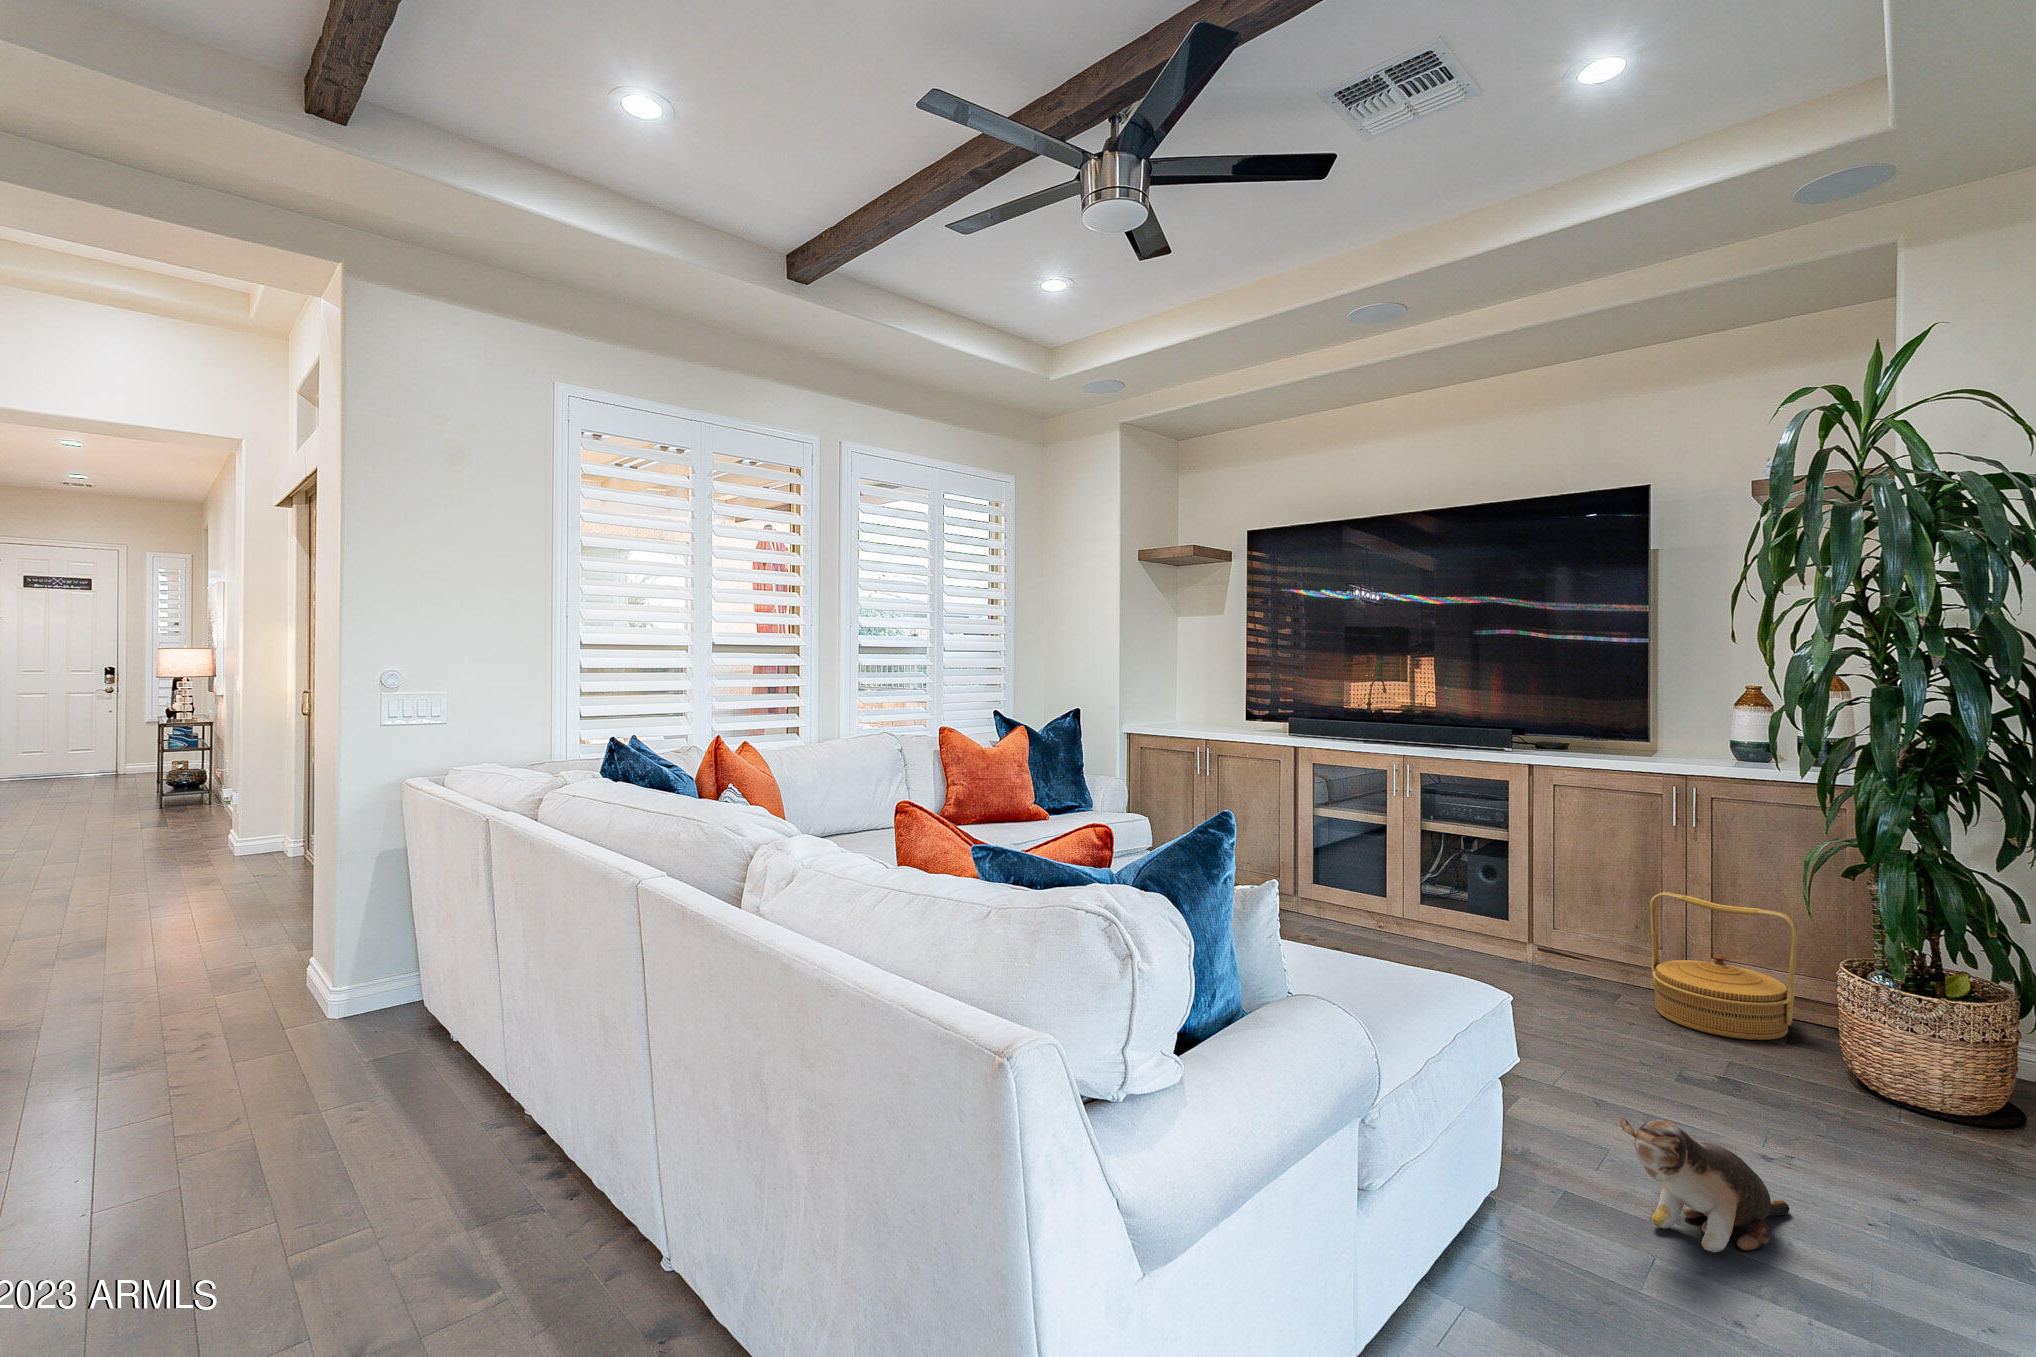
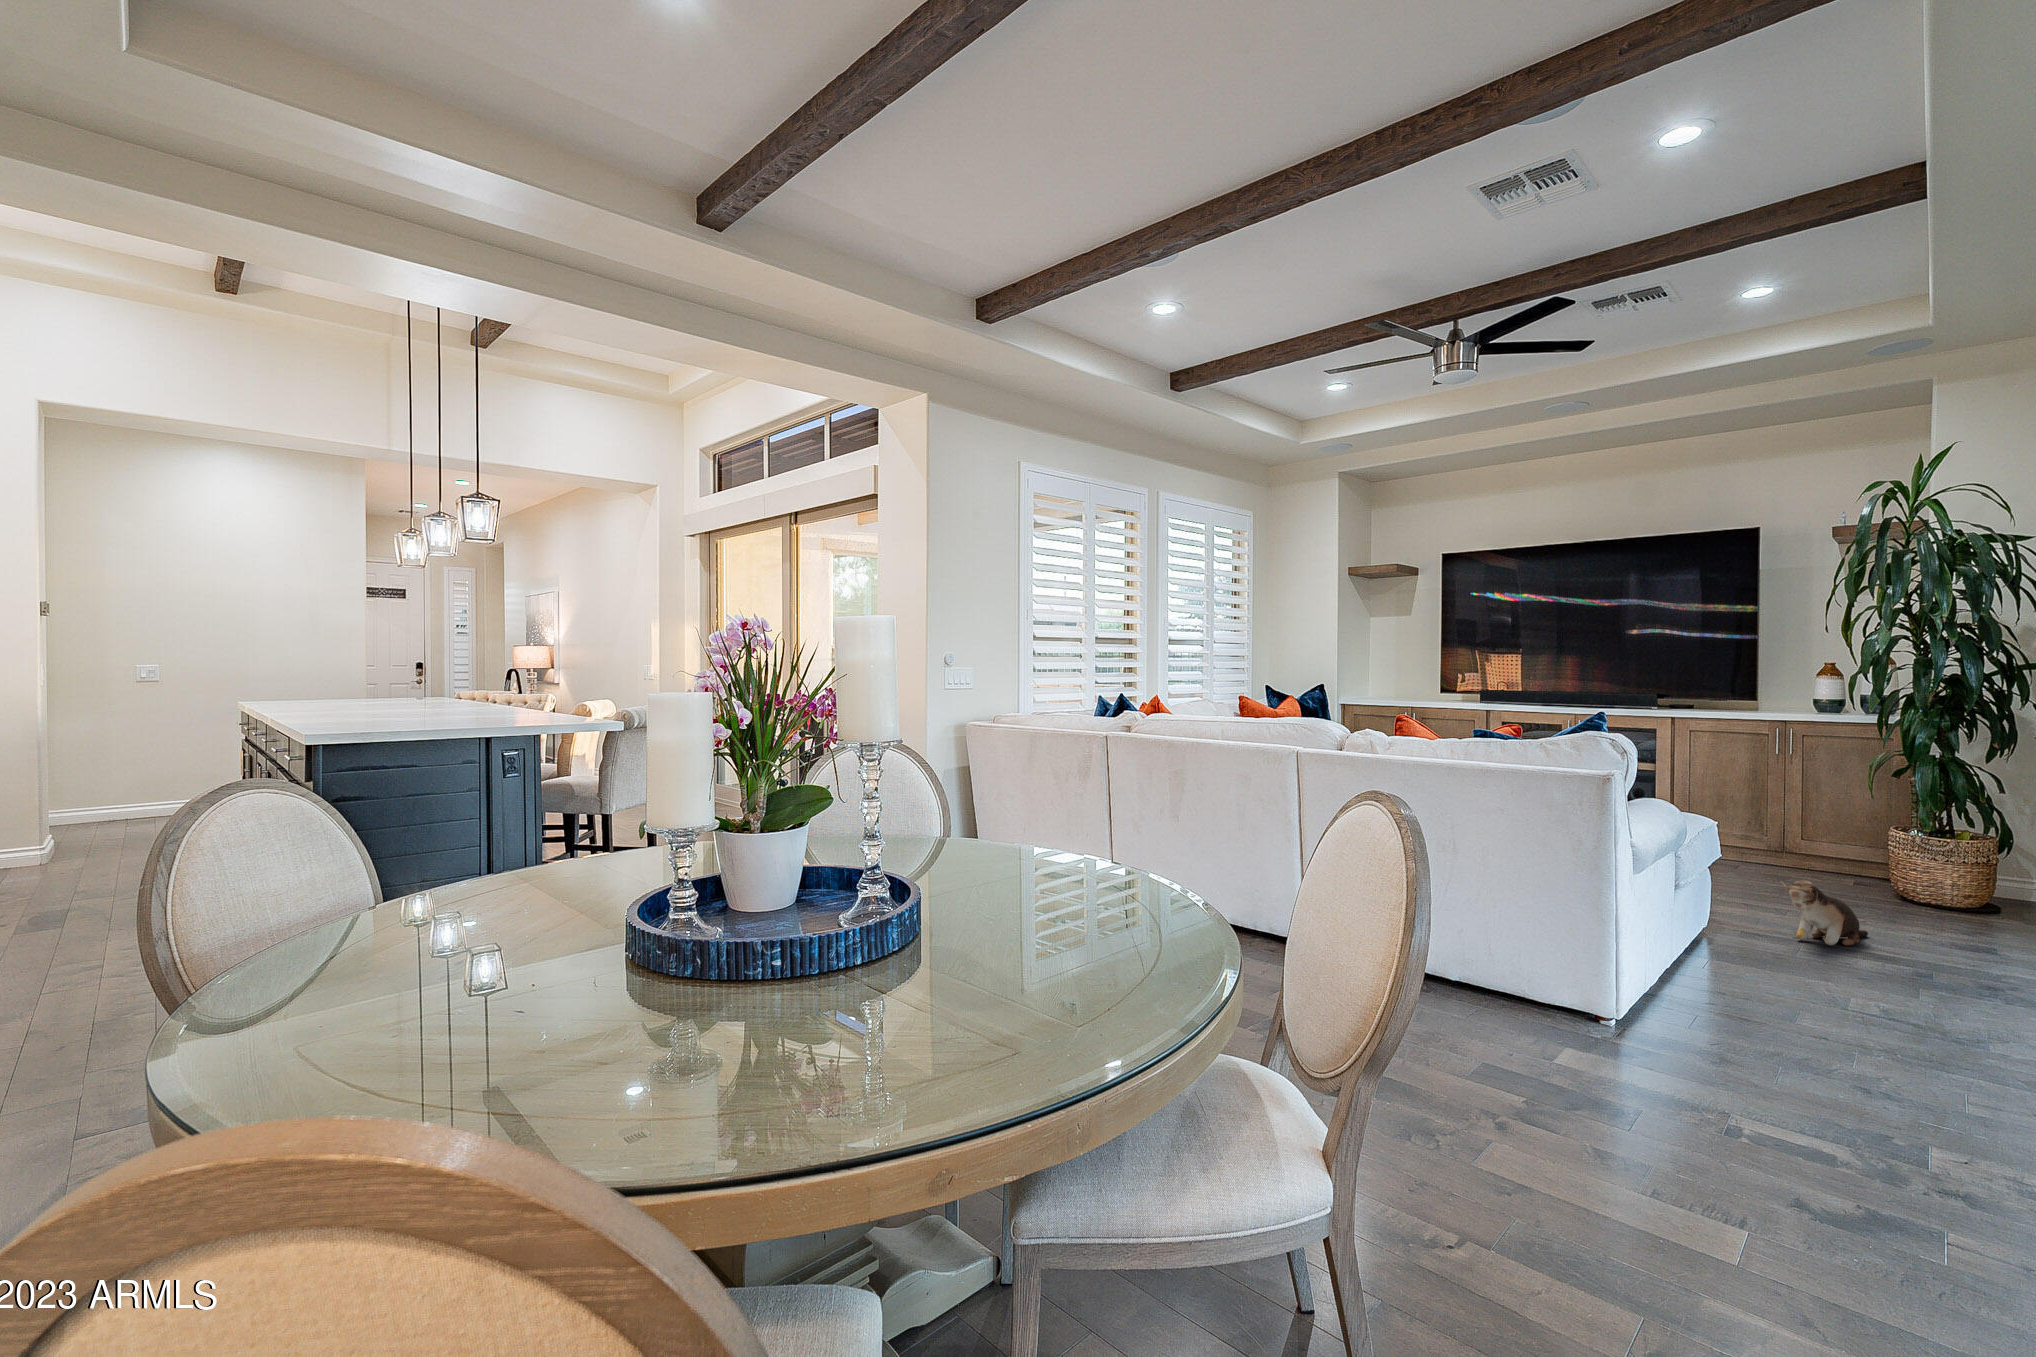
woven basket: present [1650,892,1798,1040] -> none [1764,796,1864,883]

